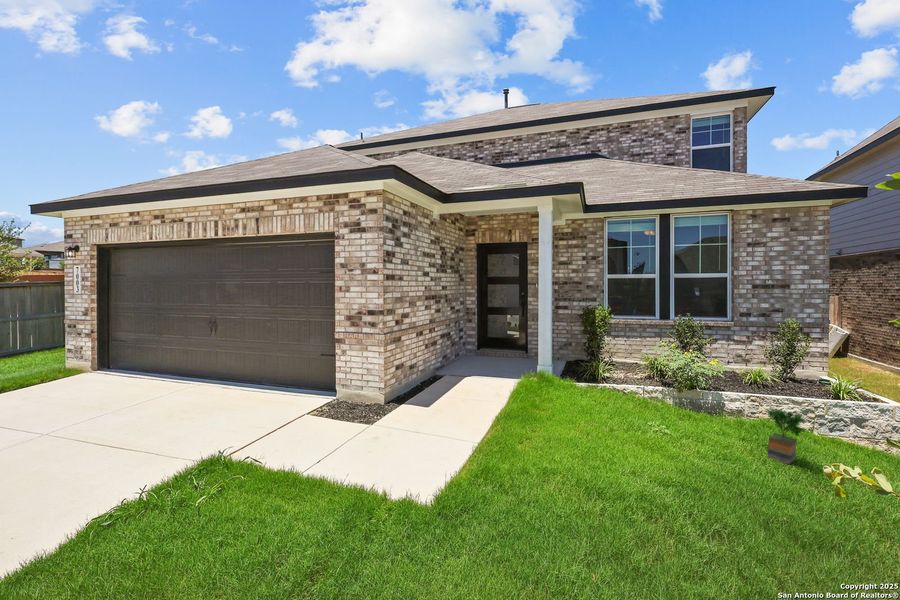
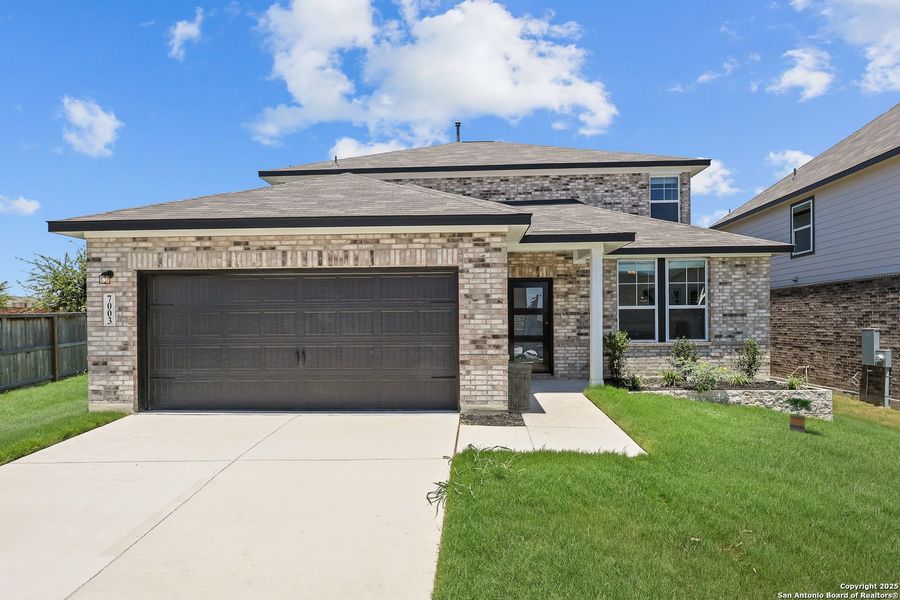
trash can: none [395,341,426,403] -> present [507,361,532,413]

